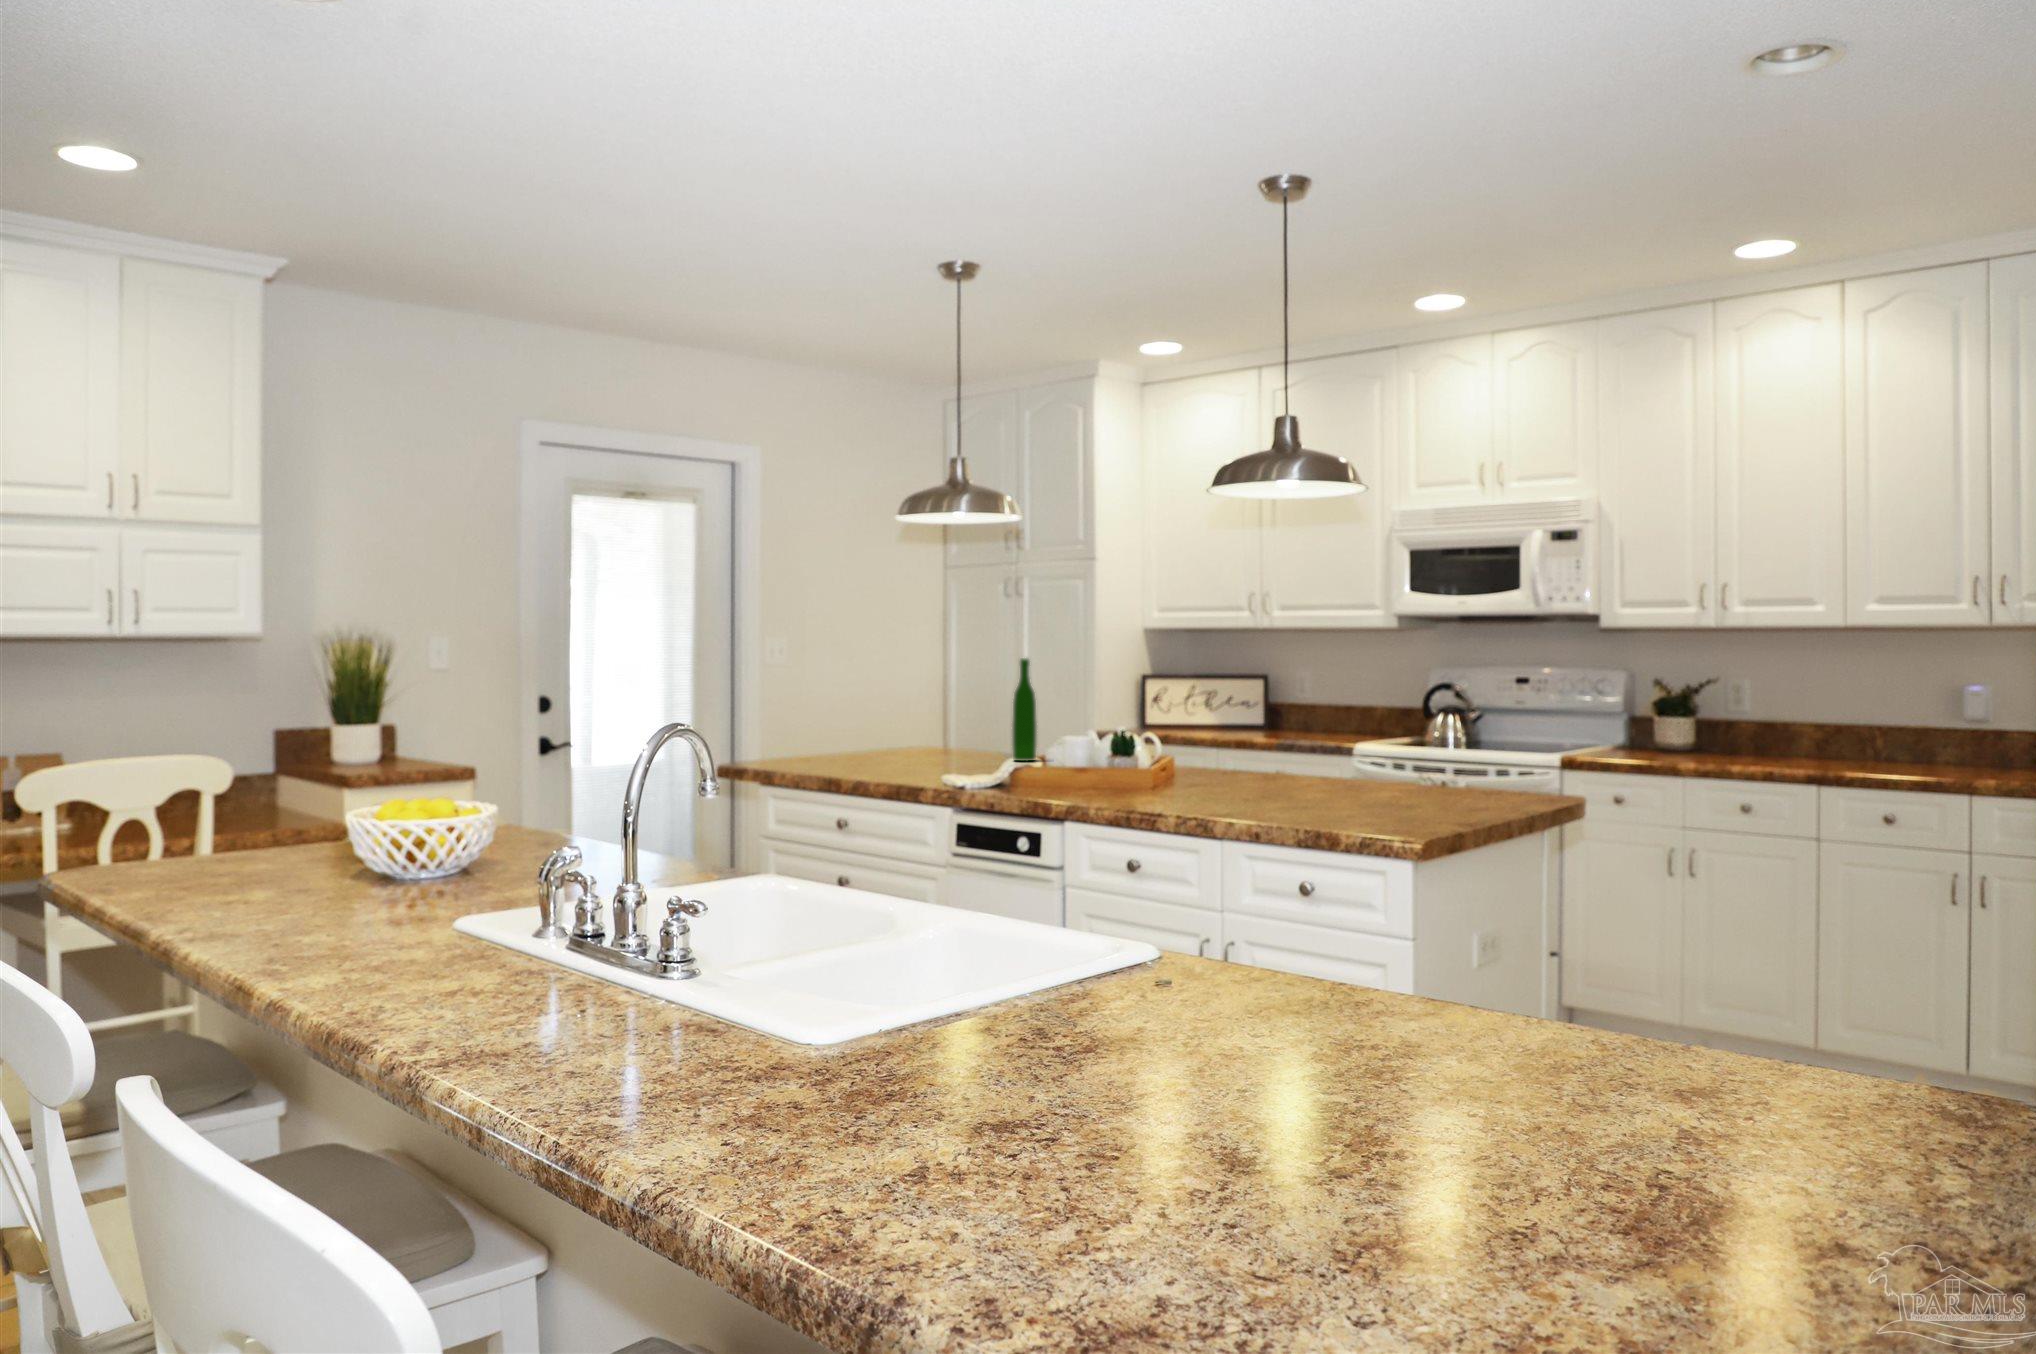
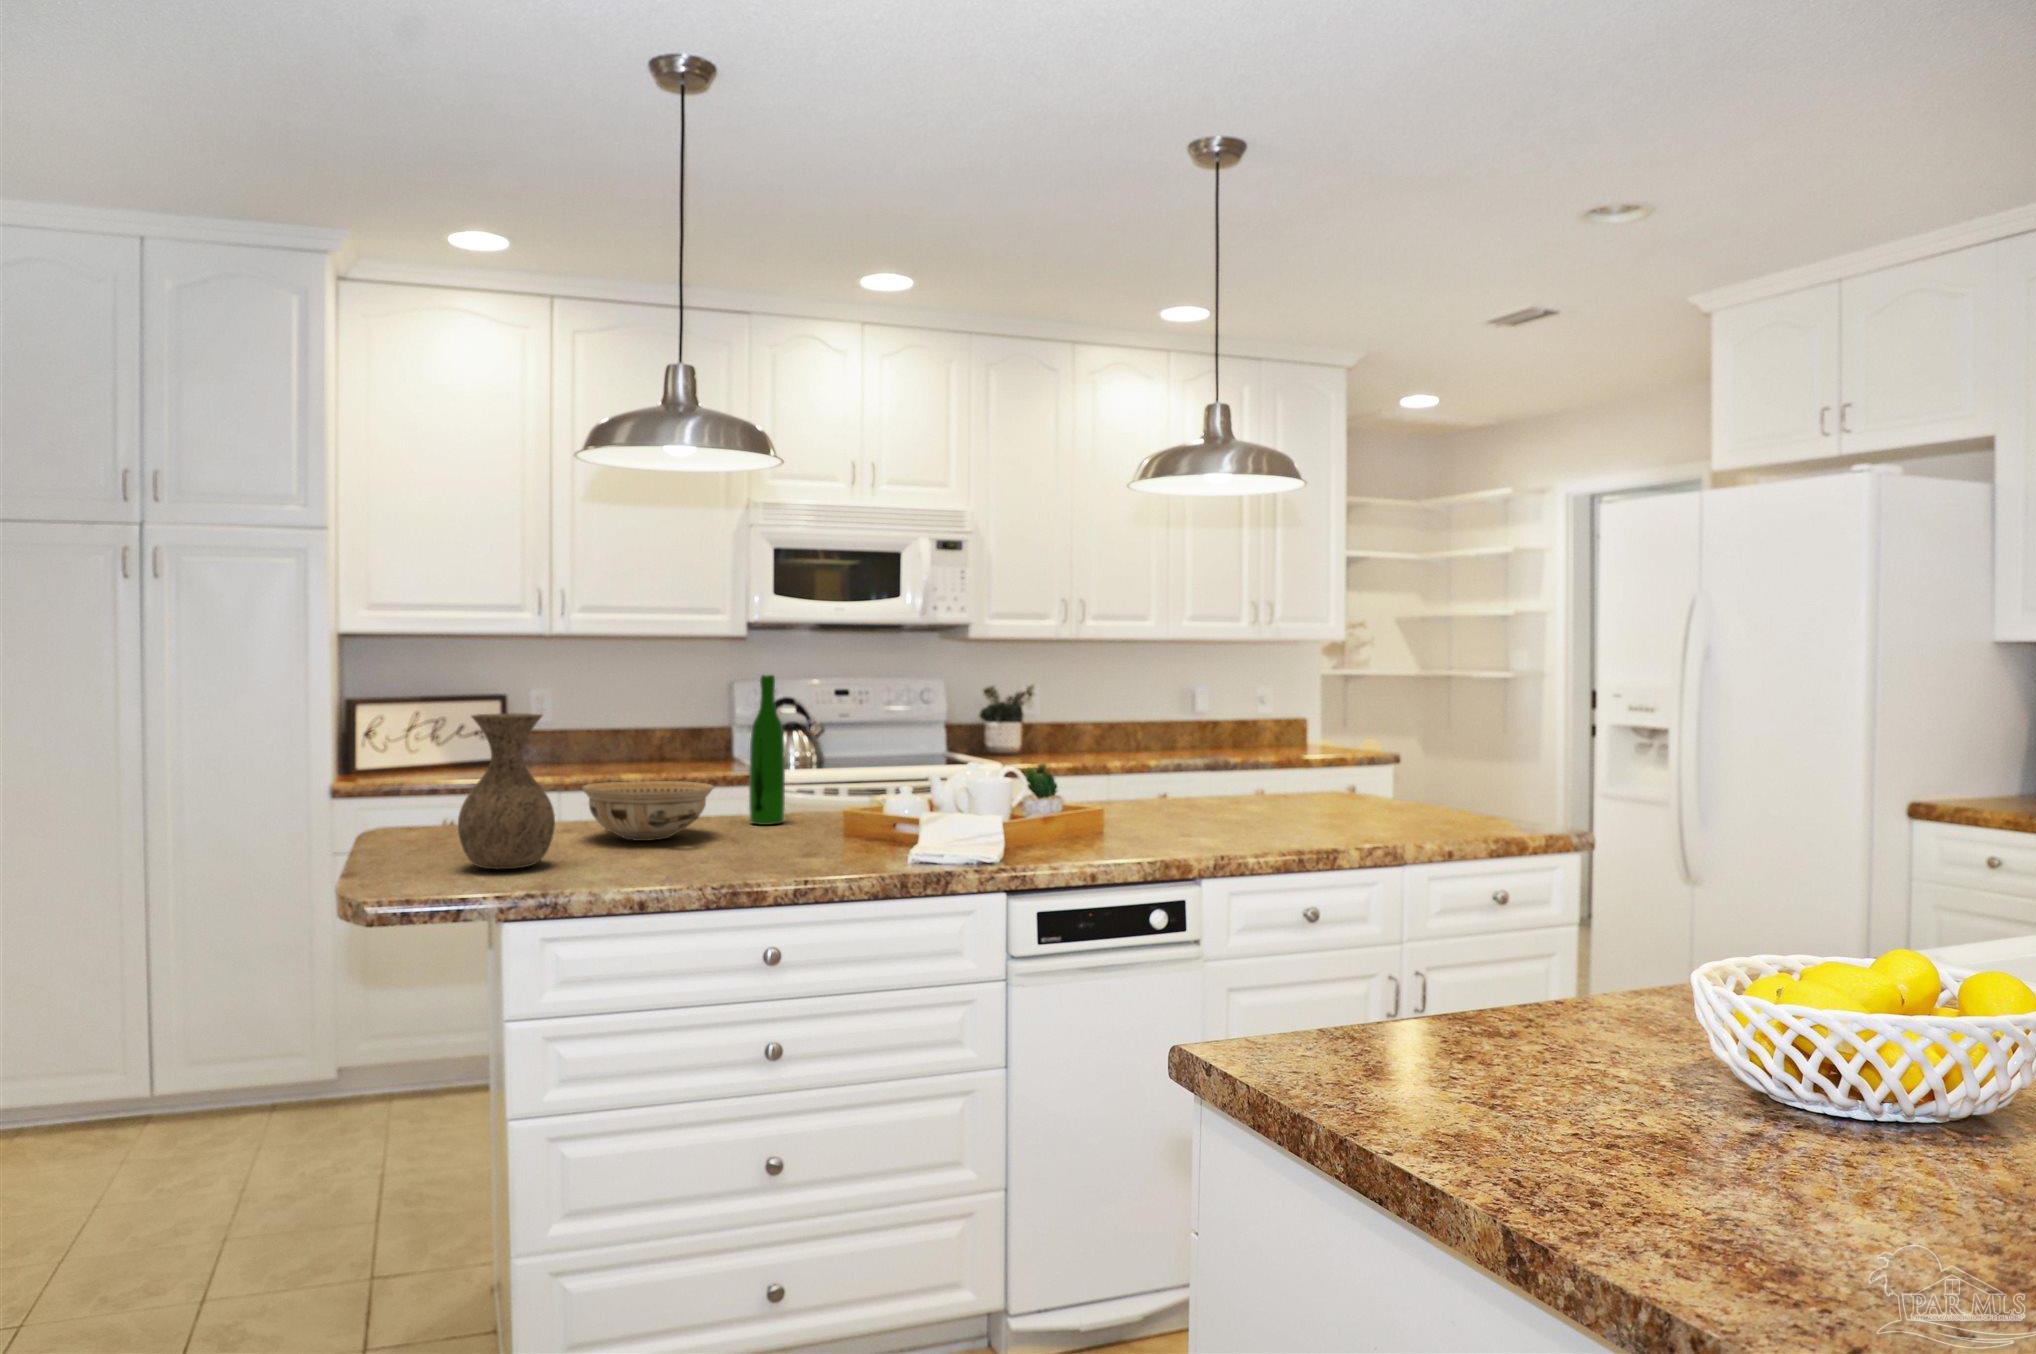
vase: none [798,677,848,761] -> present [458,713,555,869]
ceramic bowl: none [897,724,977,760] -> present [582,781,714,841]

